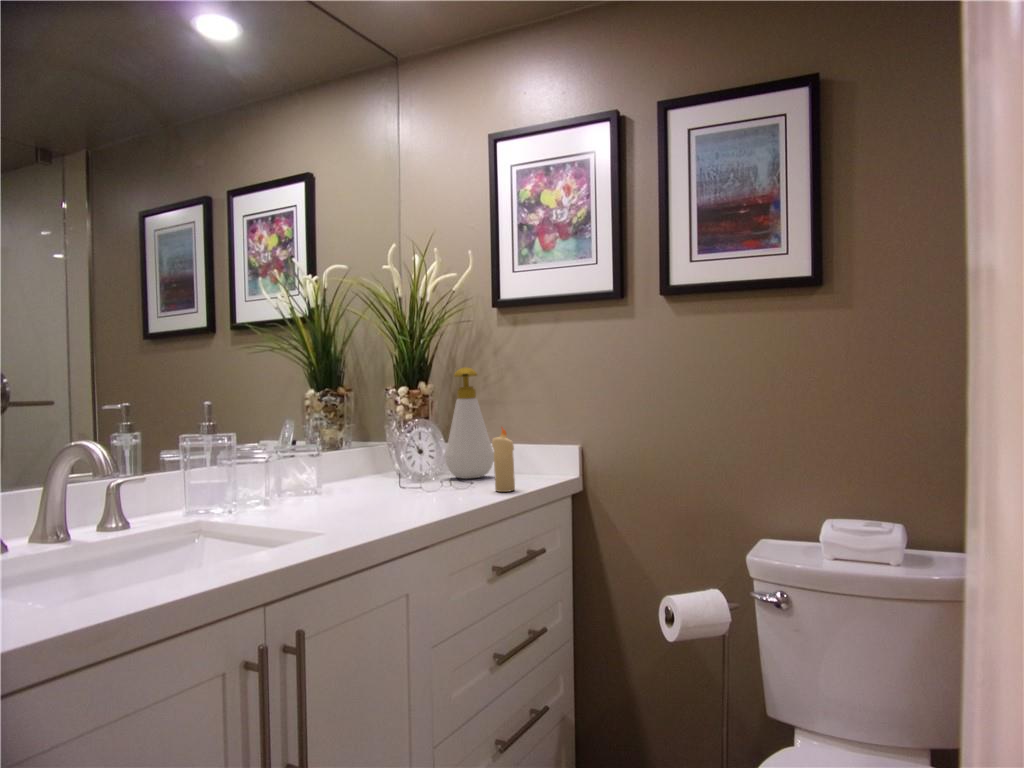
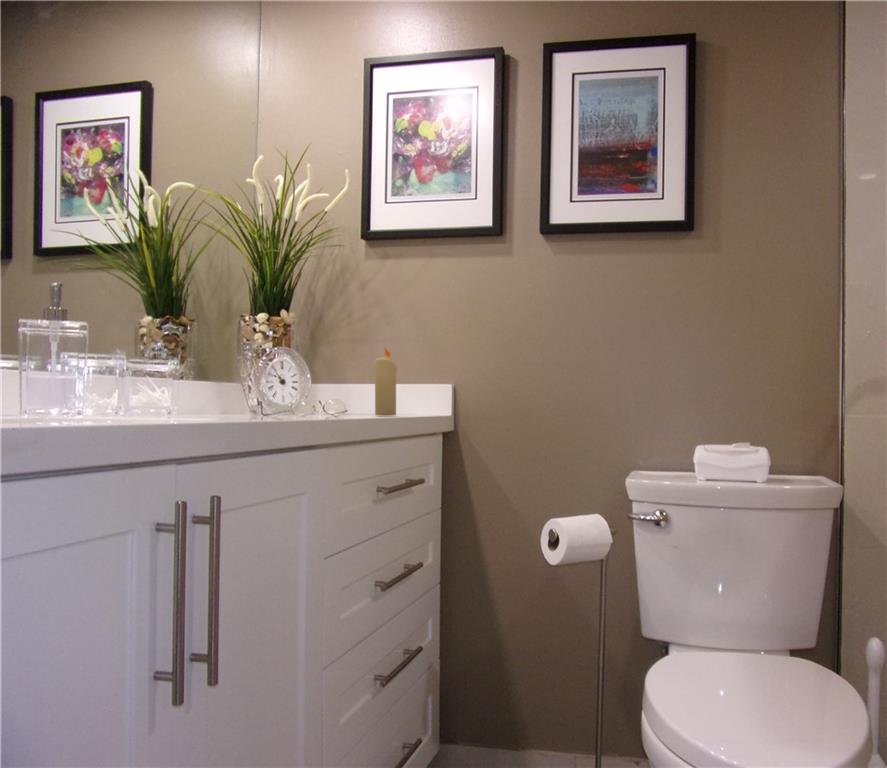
soap bottle: present [445,367,494,479] -> none [309,294,362,414]

